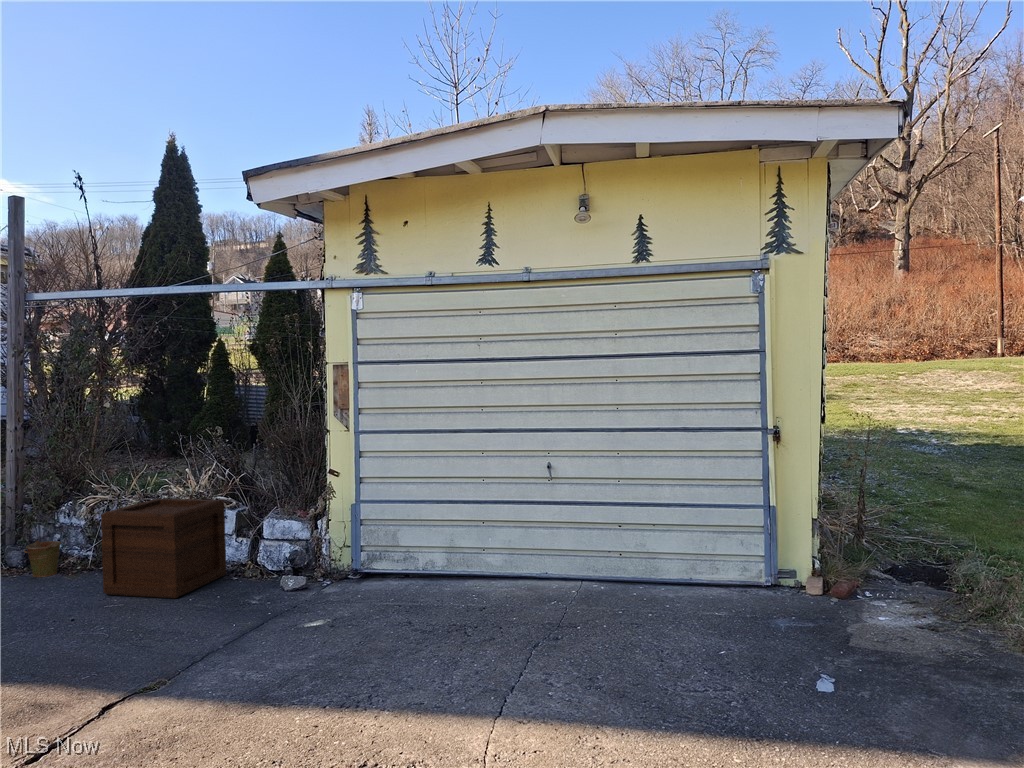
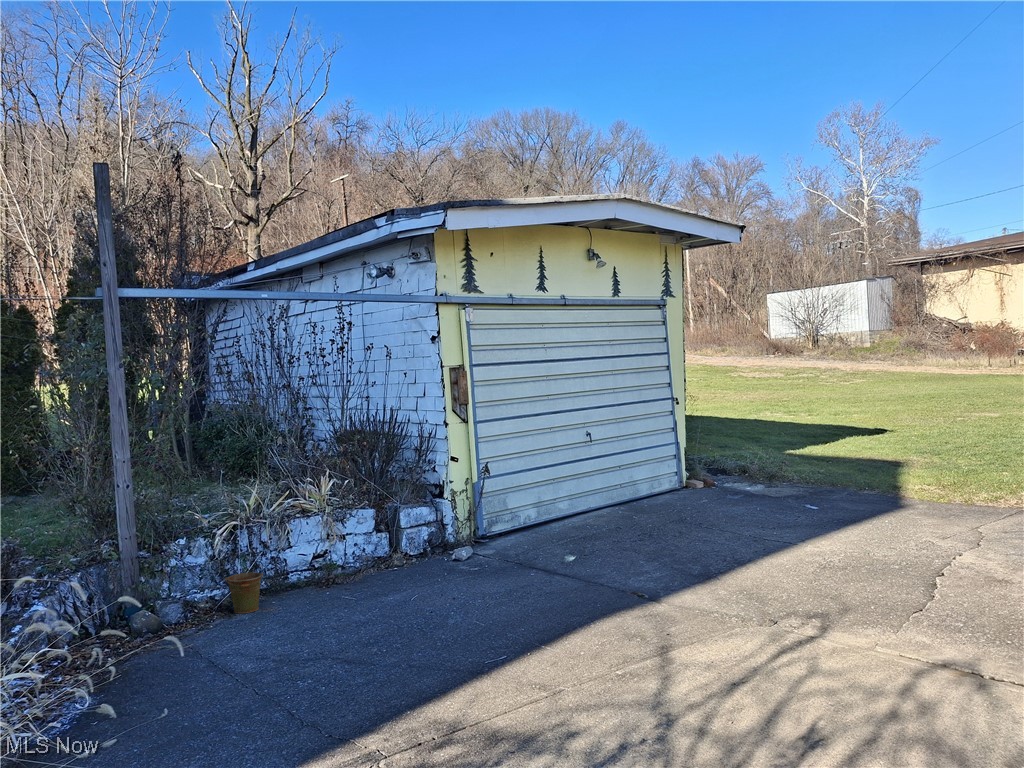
wooden crate: present [101,498,226,598] -> none [340,494,450,589]

